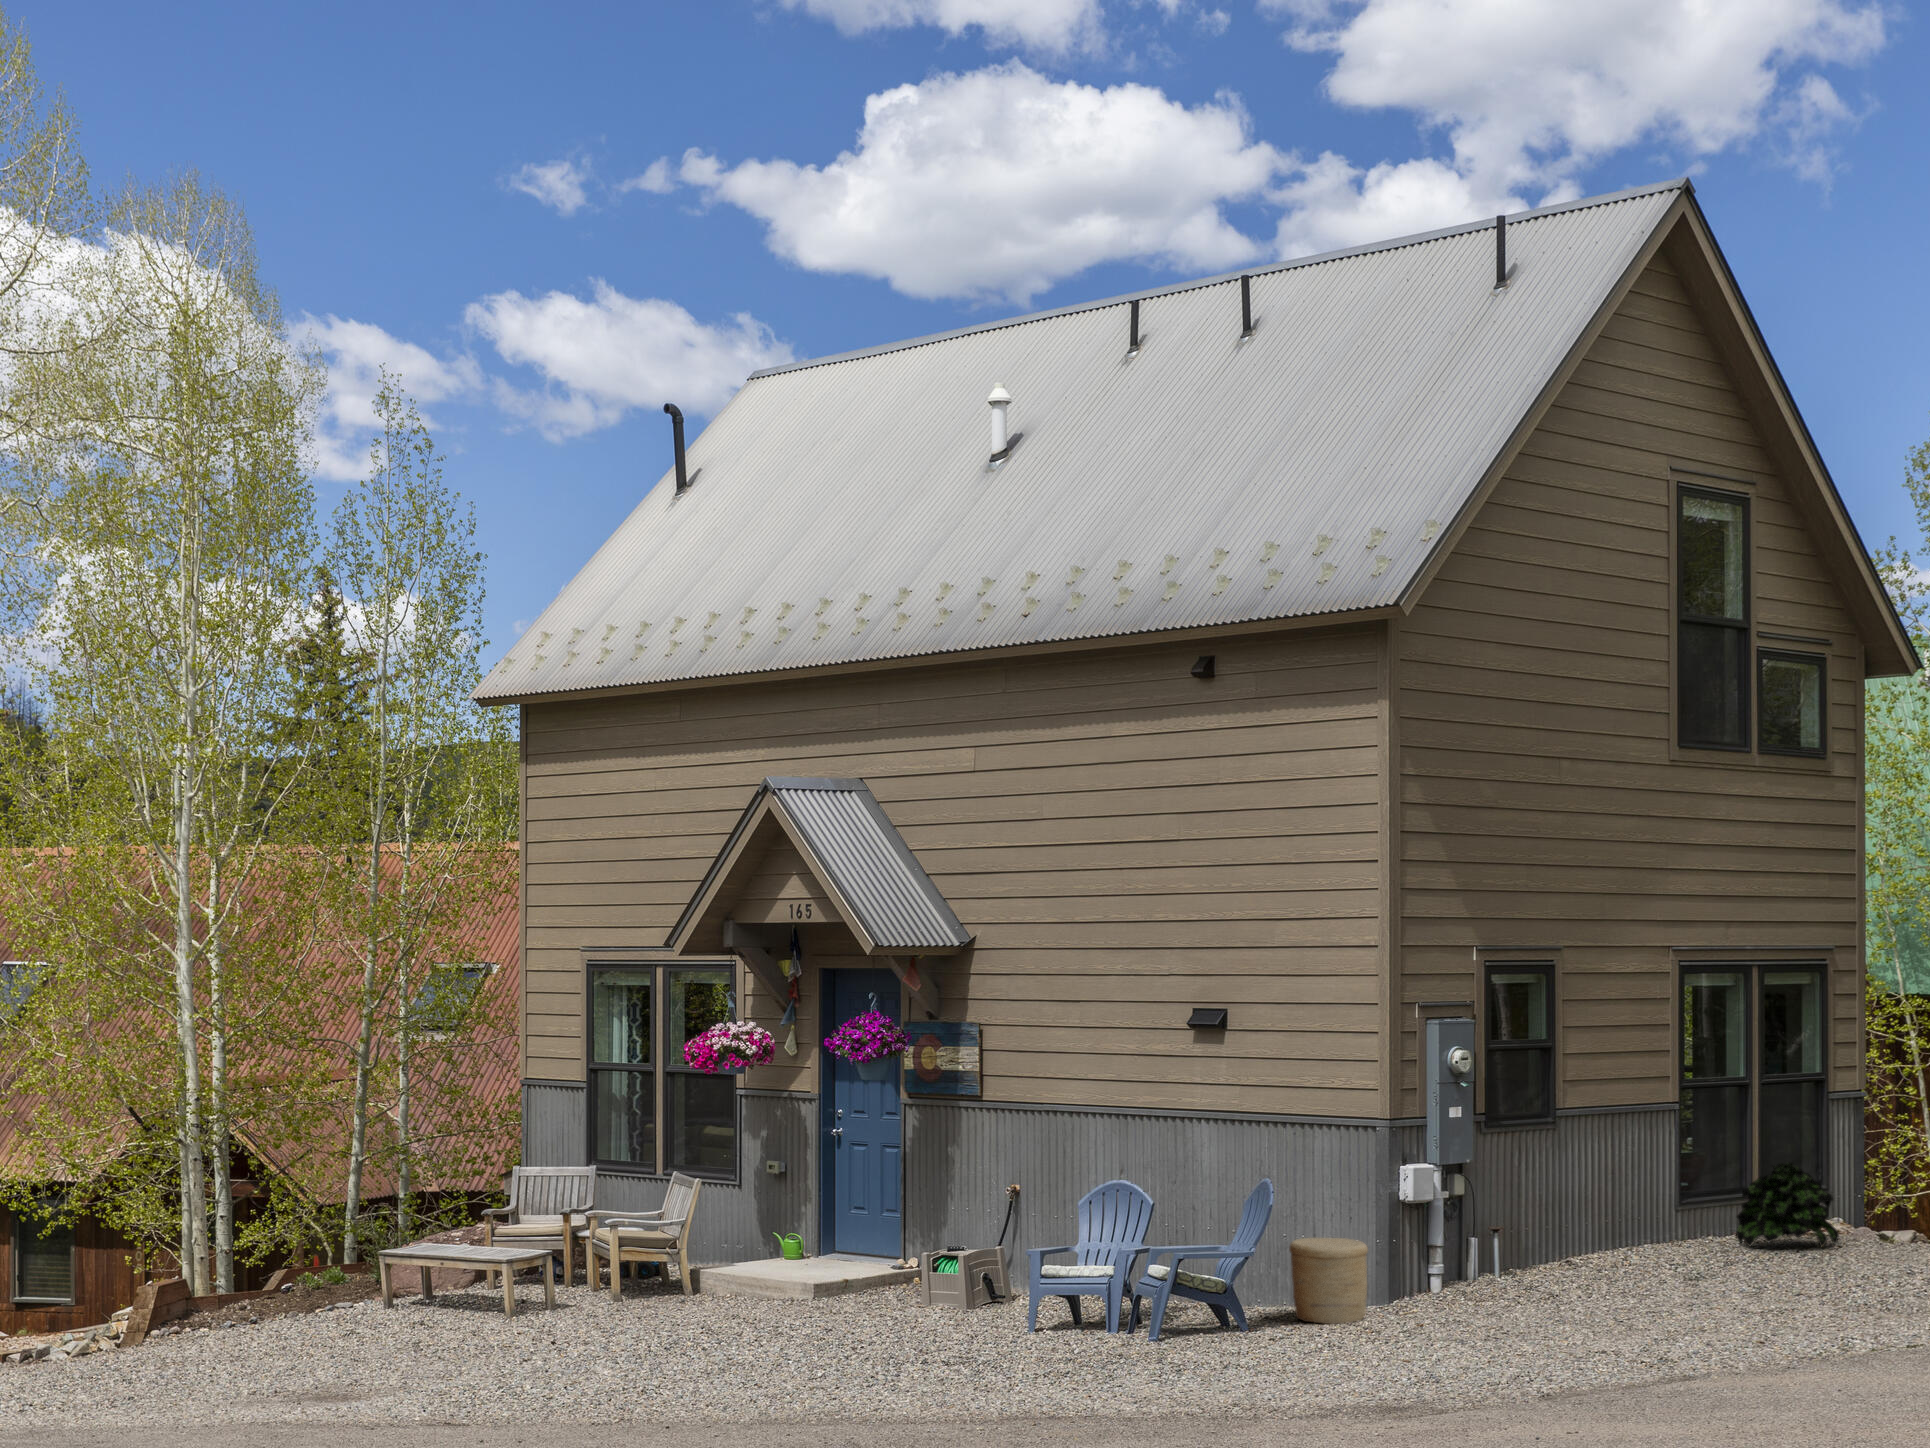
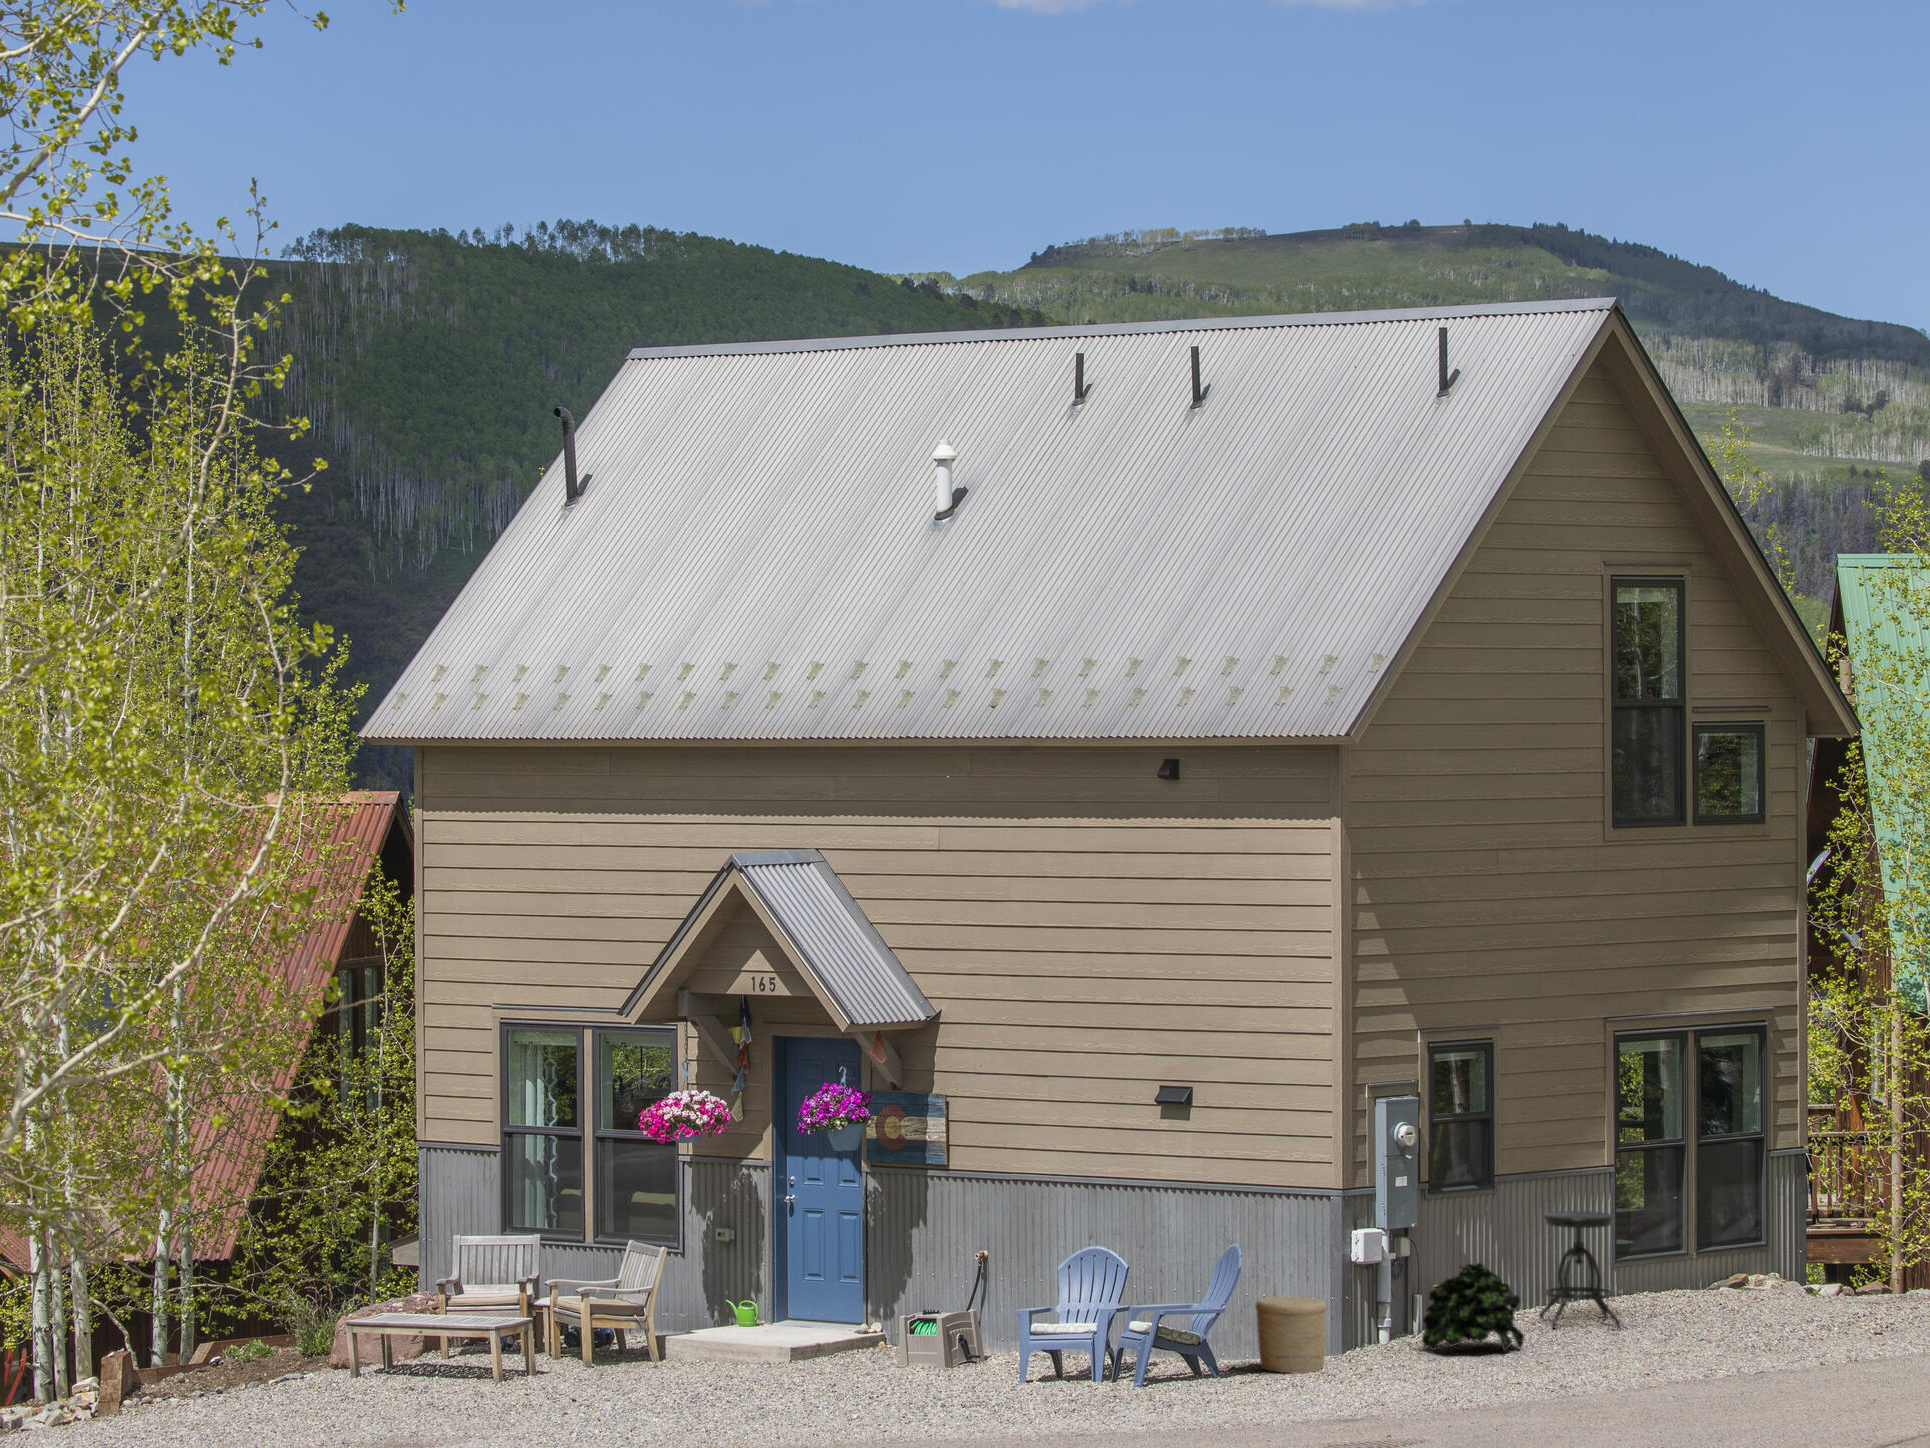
stool: none [1610,1148,1698,1276] -> present [1540,1211,1620,1329]
potted plant: present [1736,1162,1839,1247] -> present [1422,1263,1524,1351]

